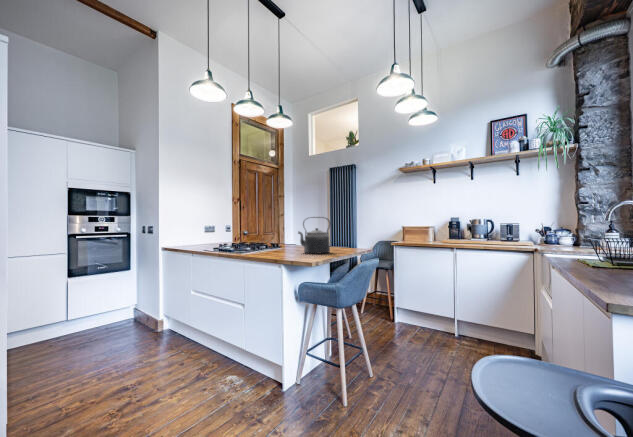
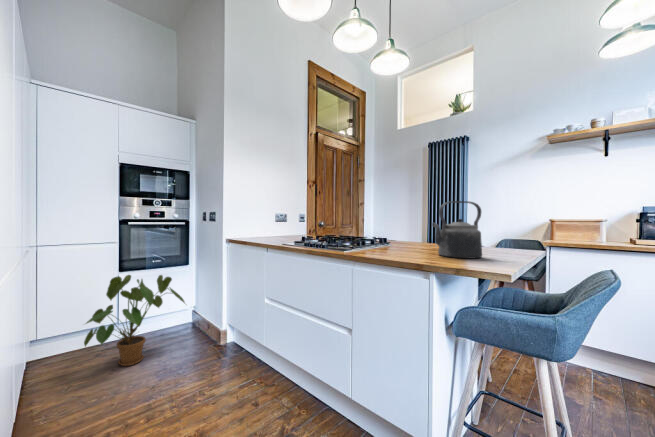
house plant: none [35,279,128,352] -> present [84,275,185,366]

